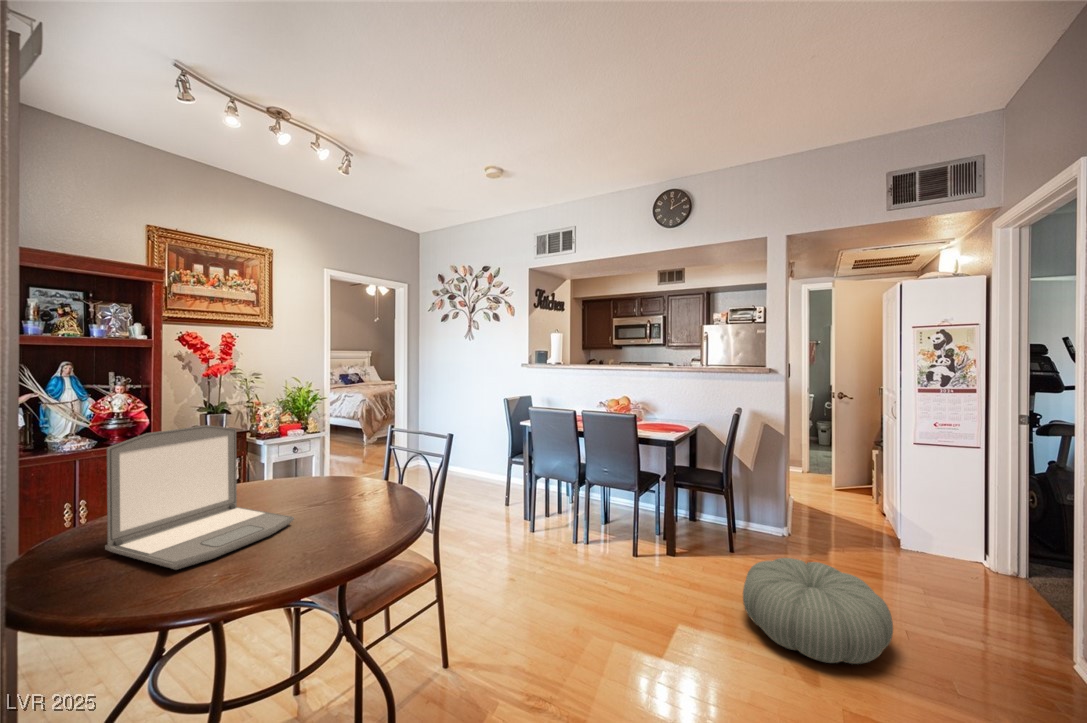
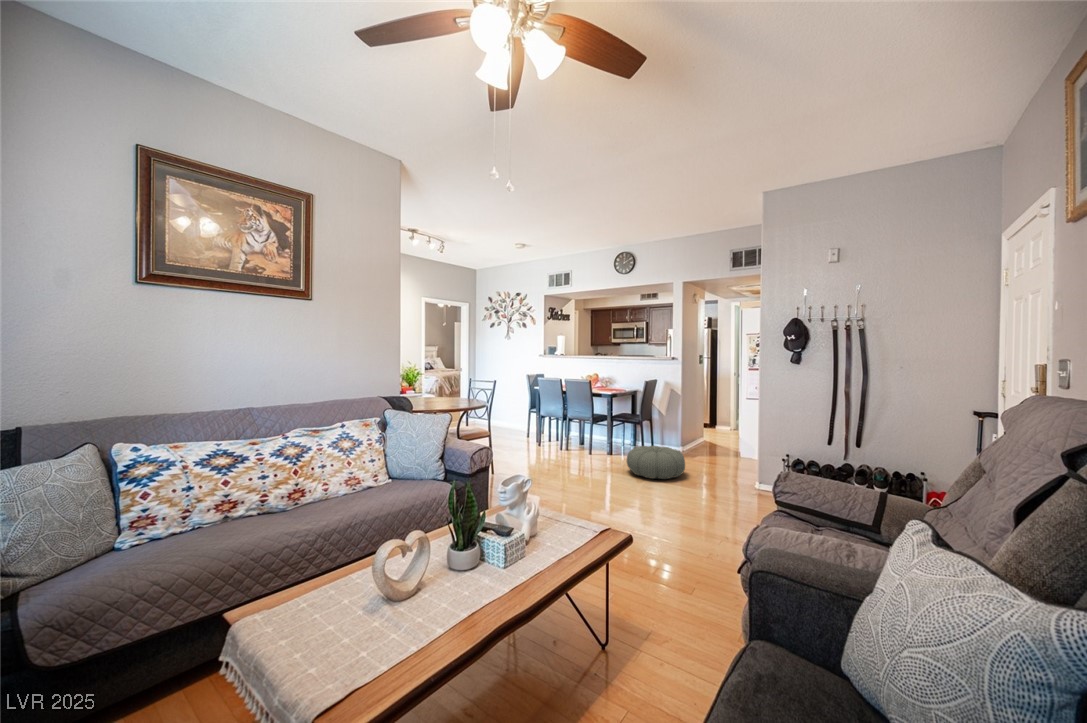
laptop: present [105,425,294,570] -> none [393,372,443,410]

